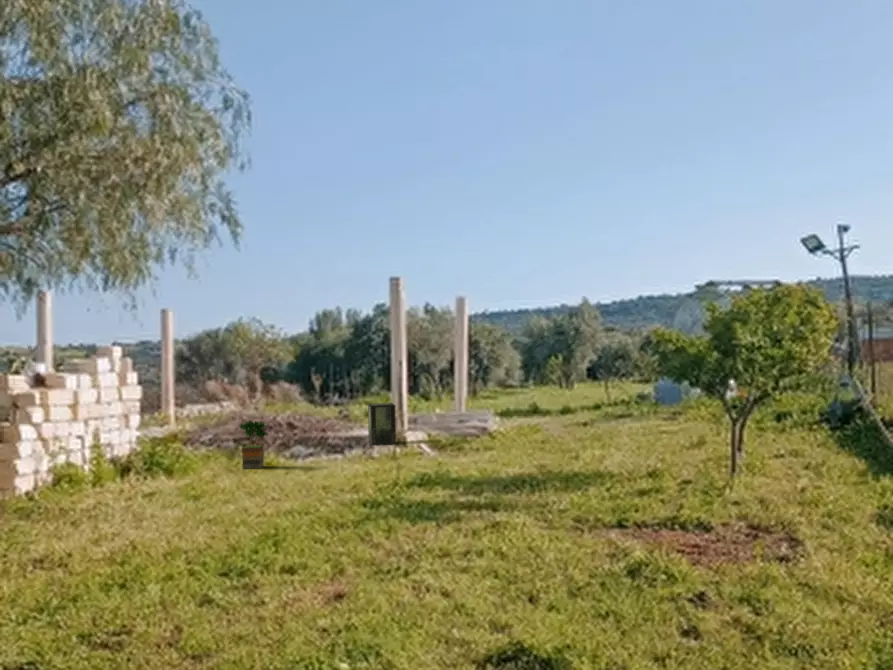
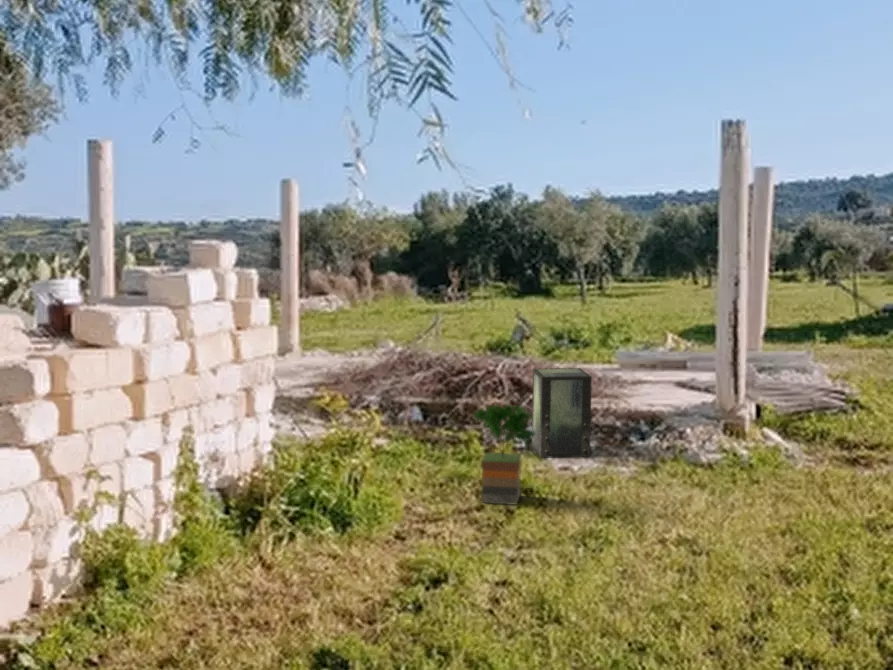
storage box: present [368,403,396,446] -> present [532,368,592,458]

